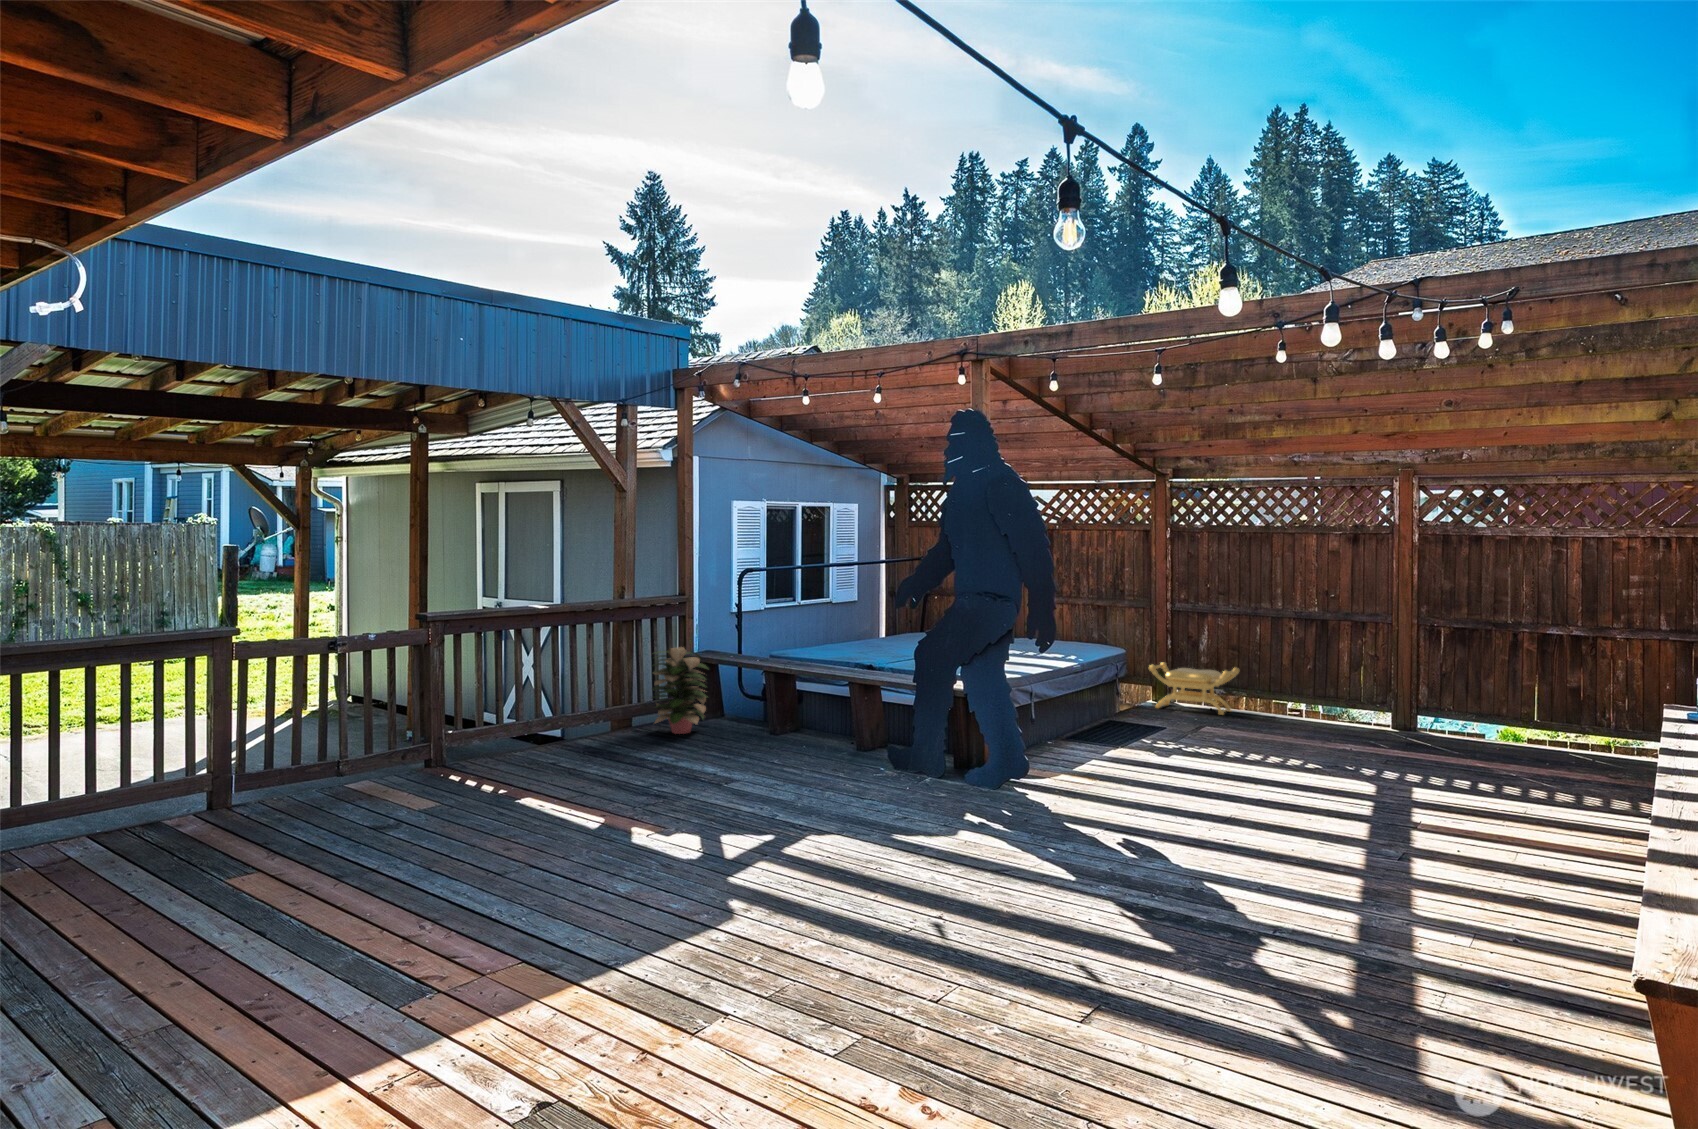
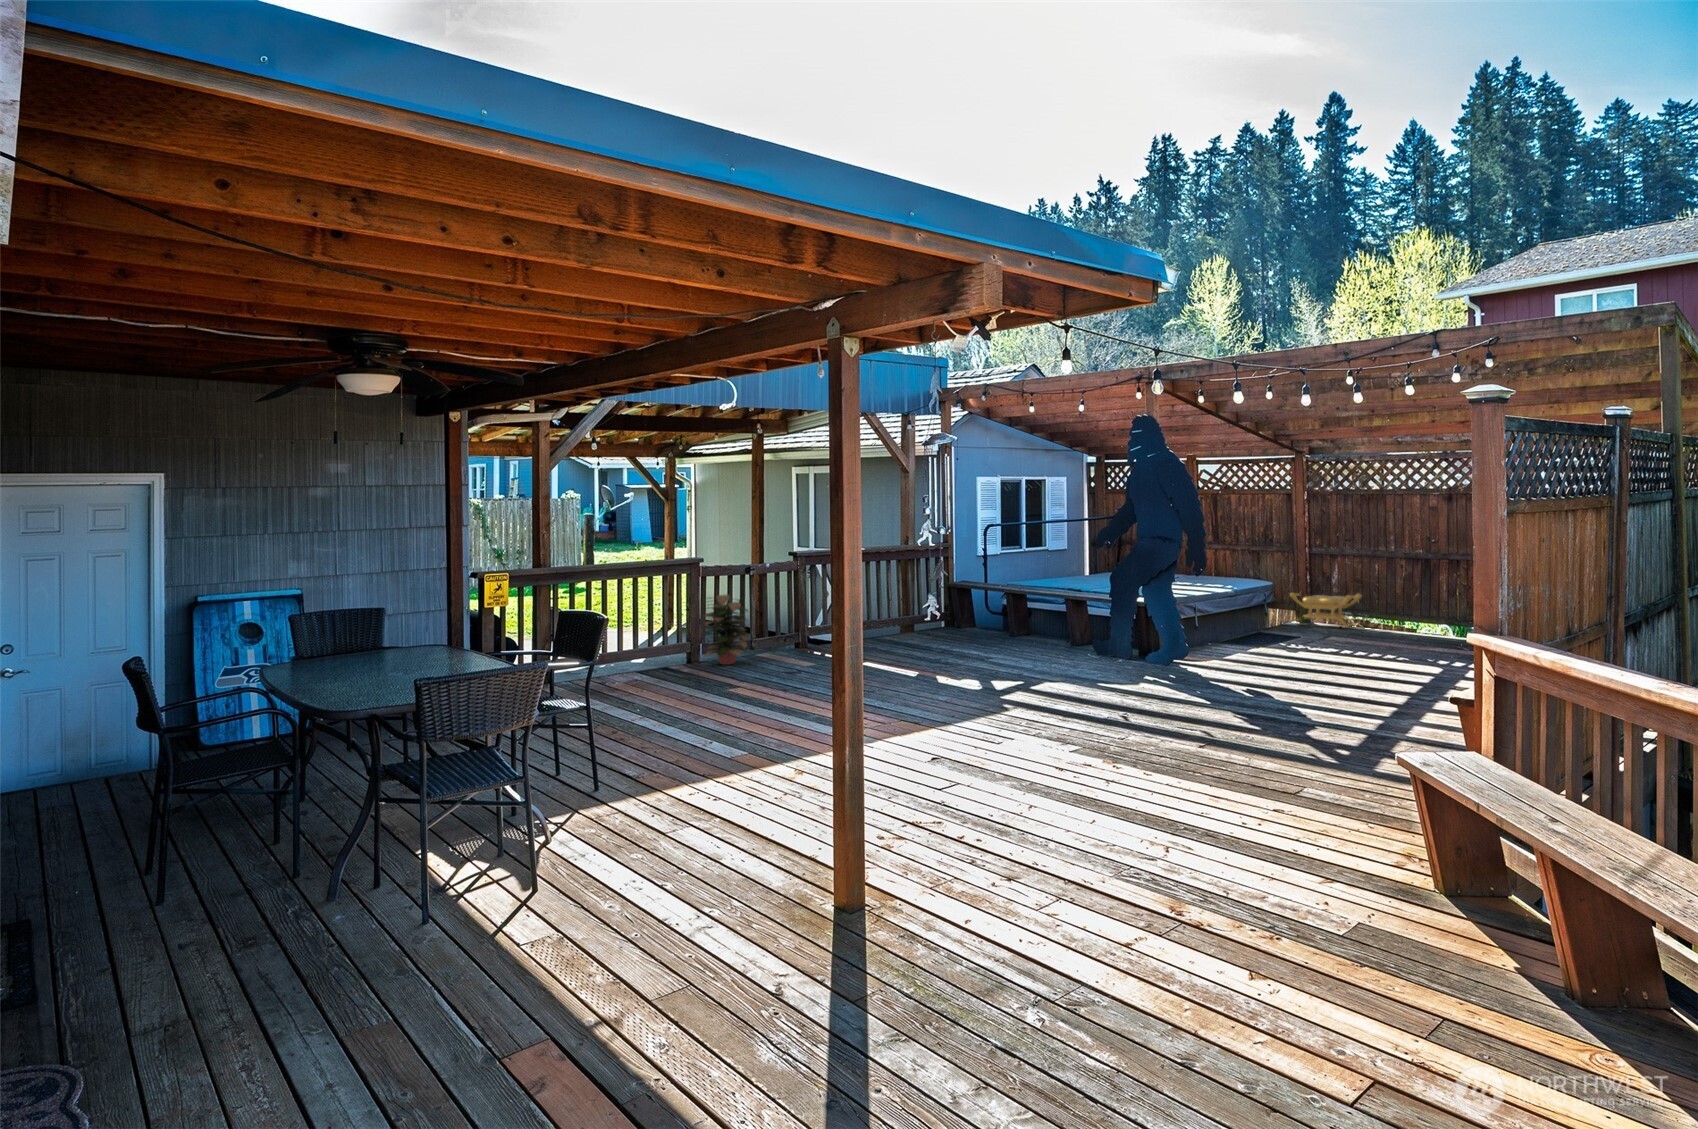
decorative plant: present [653,647,709,734] -> present [703,595,748,665]

